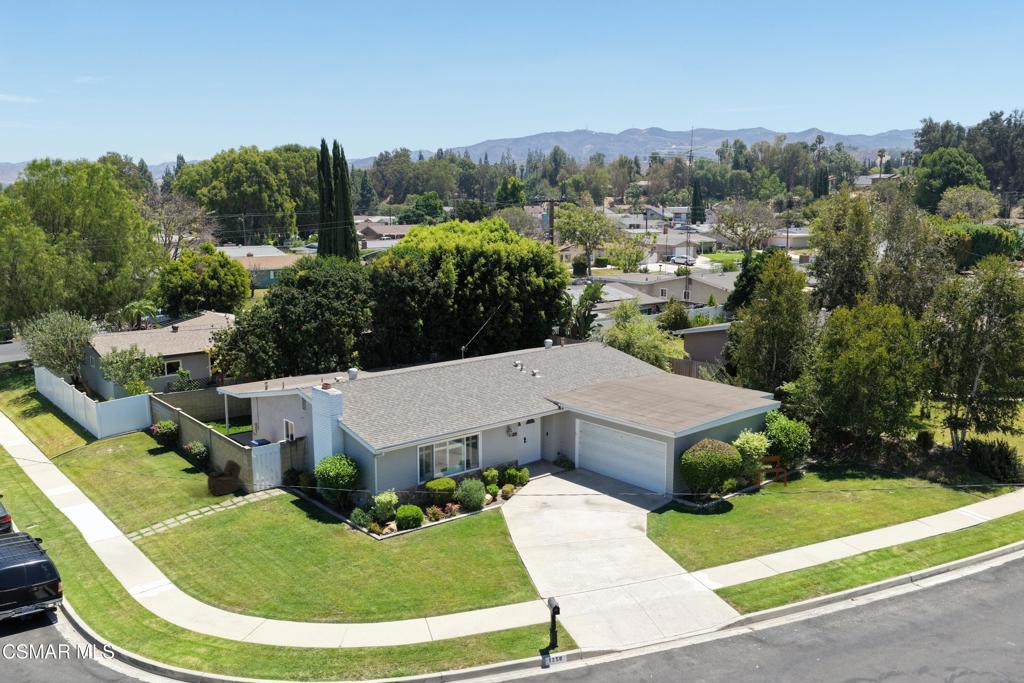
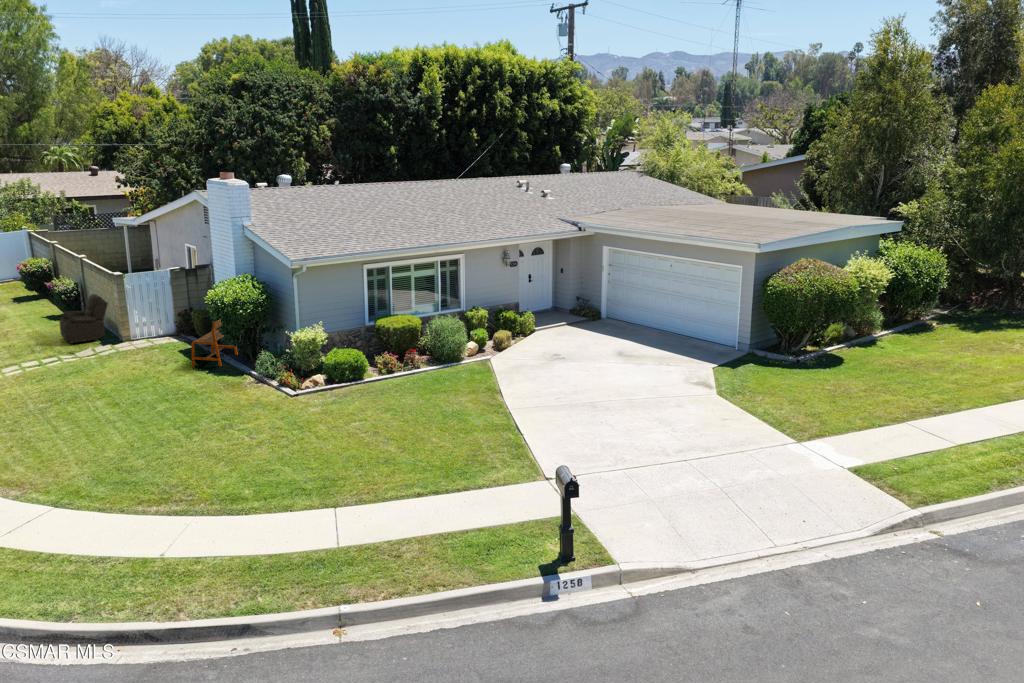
bench: present [752,456,787,488] -> present [191,319,238,367]

